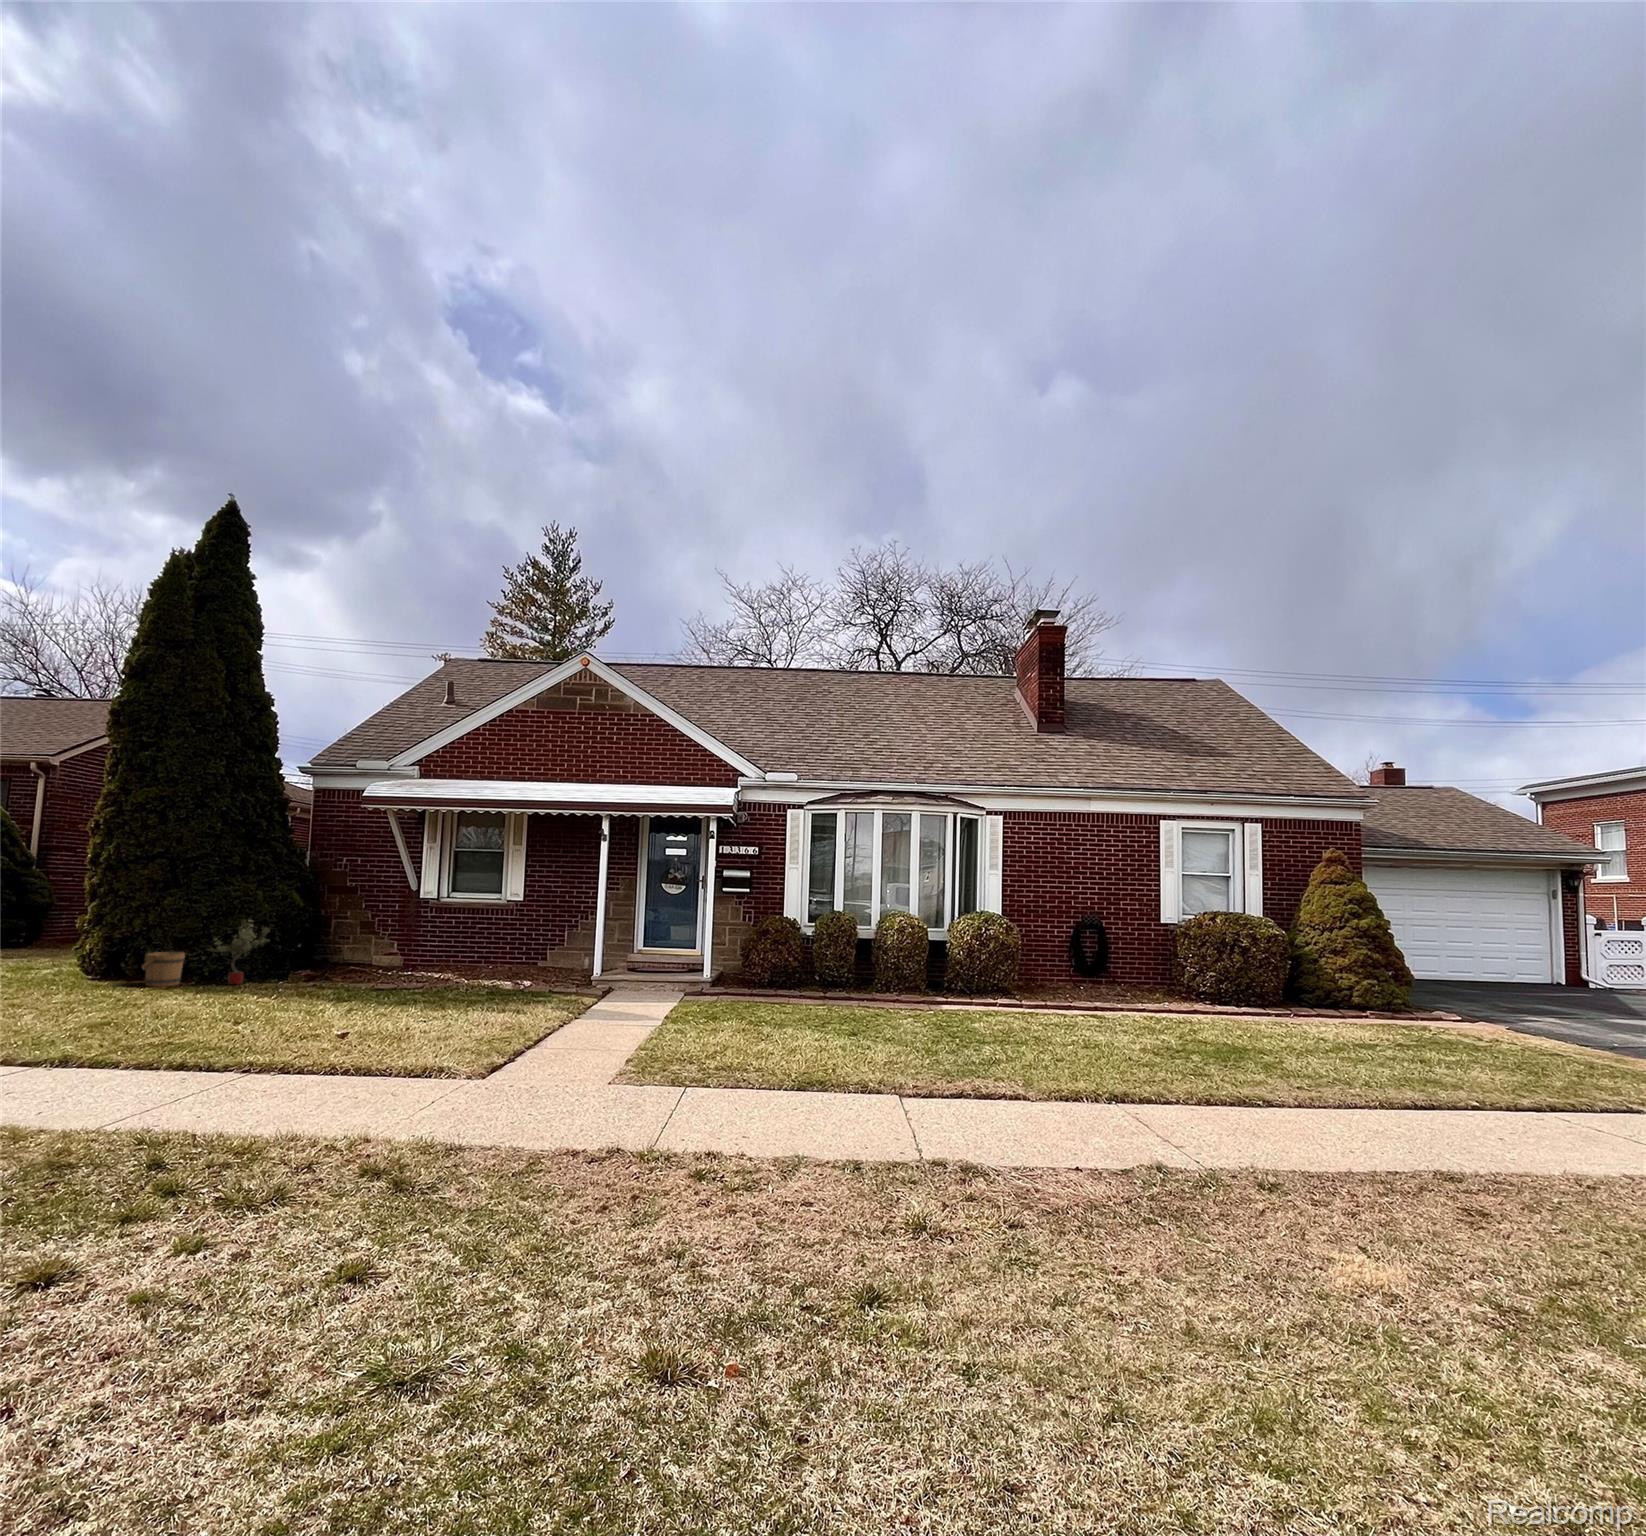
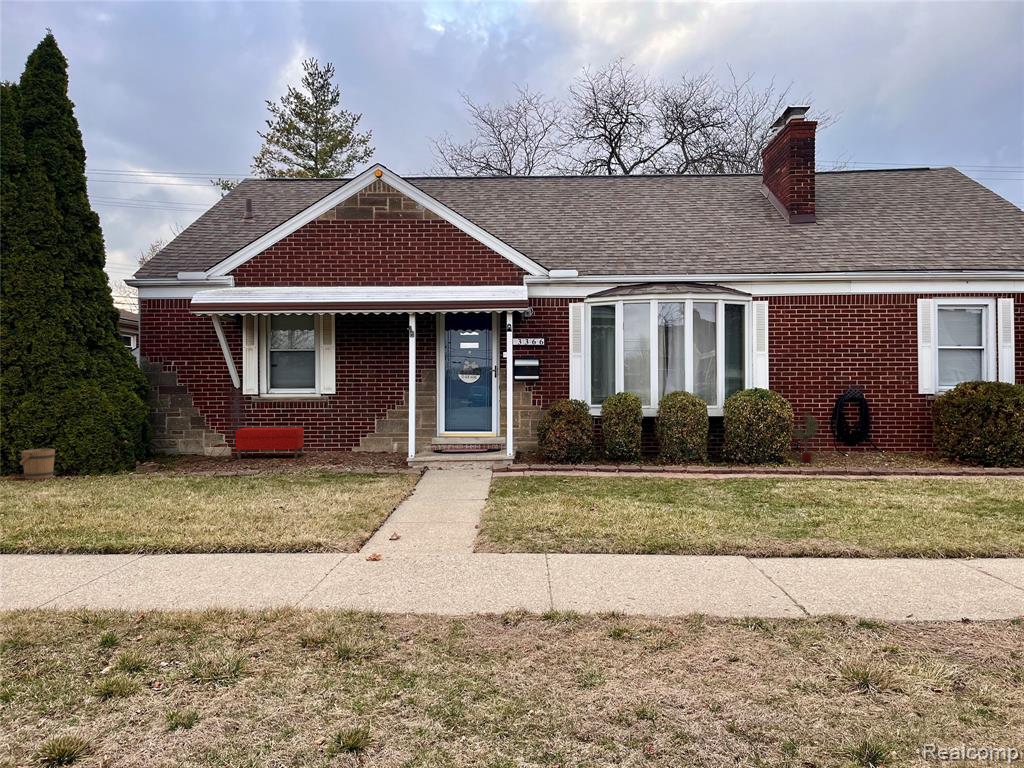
potted tree: present [209,922,269,985] -> present [792,411,818,462]
bench: none [401,935,482,972] -> present [236,427,304,459]

